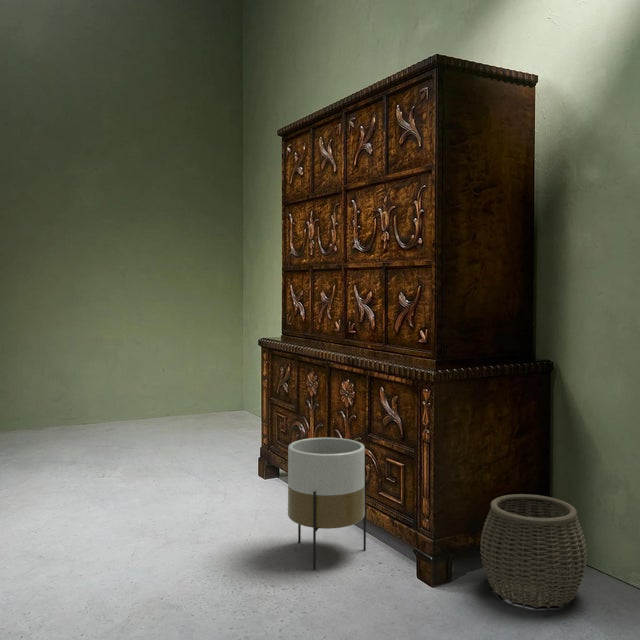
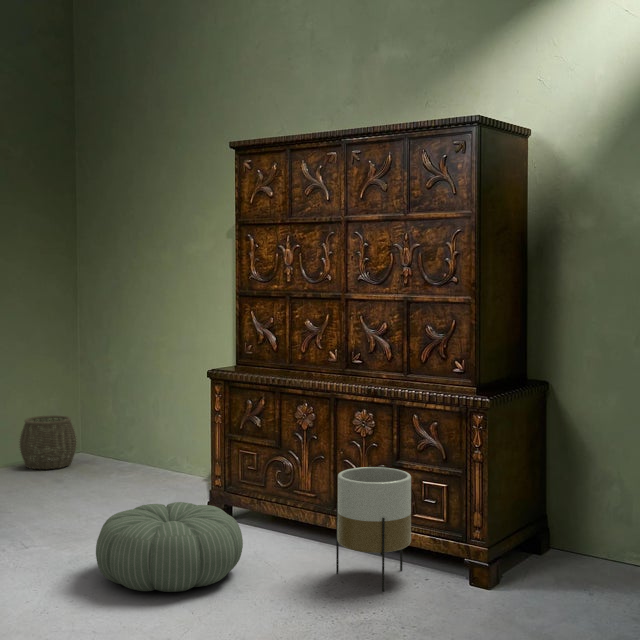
pouf: none [91,452,227,535] -> present [96,502,243,592]
woven basket: present [480,494,587,608] -> present [20,415,76,470]

